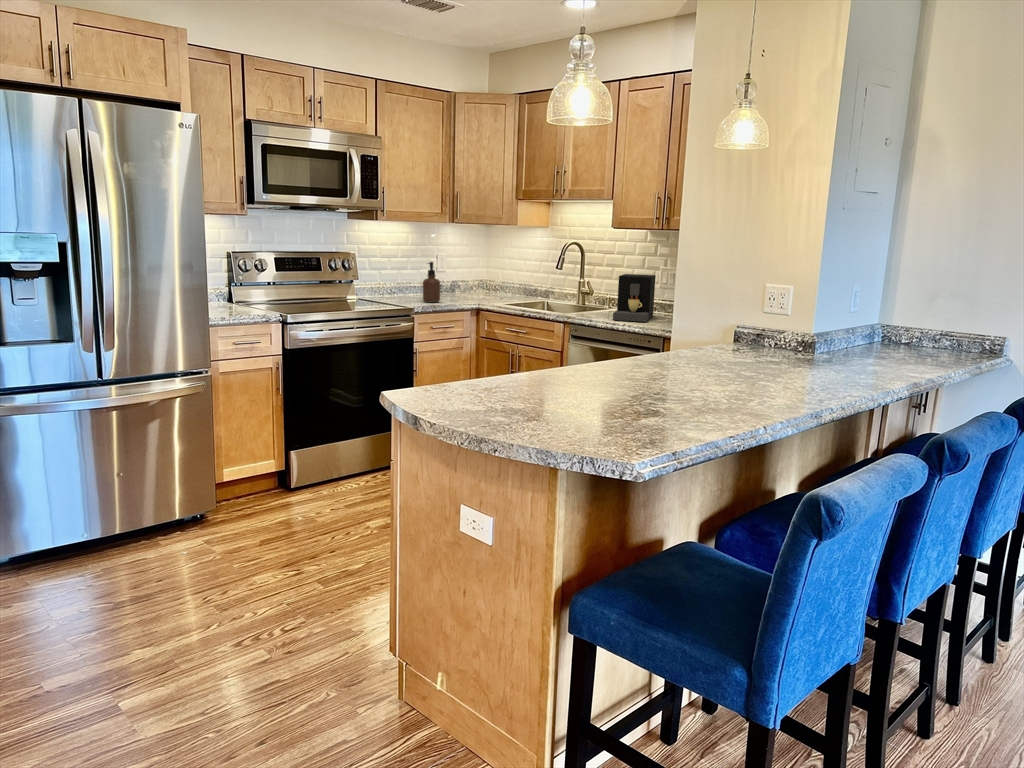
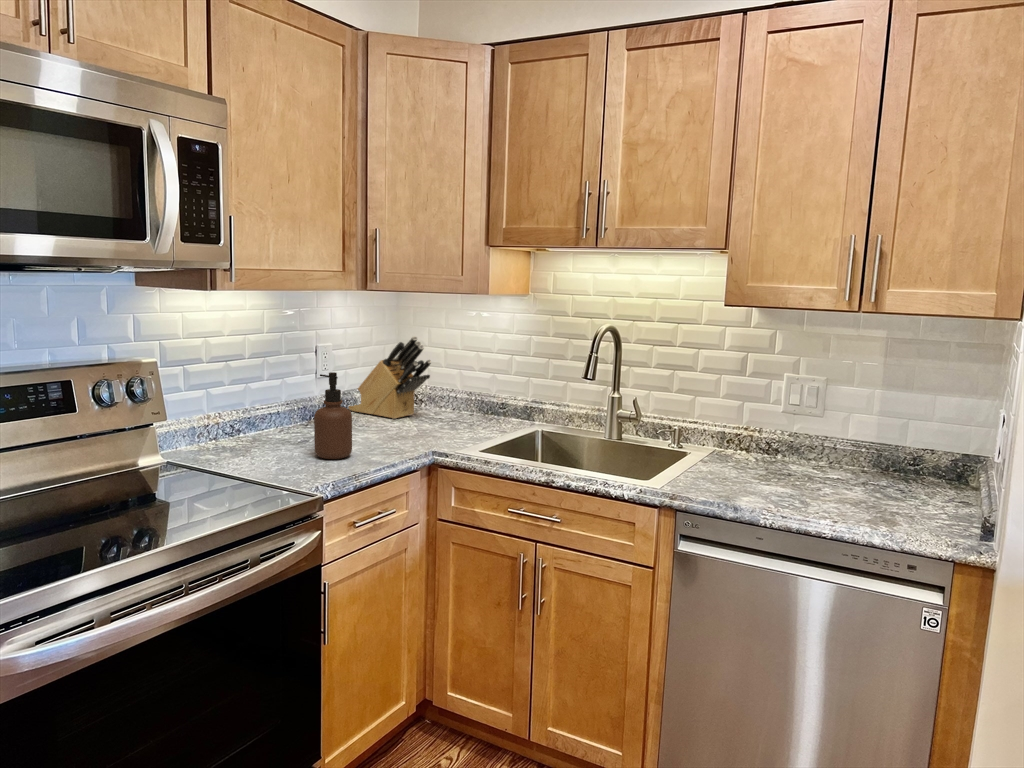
knife block: none [457,252,498,296] -> present [348,336,431,419]
coffee maker: present [613,274,656,322] -> none [734,391,841,503]

